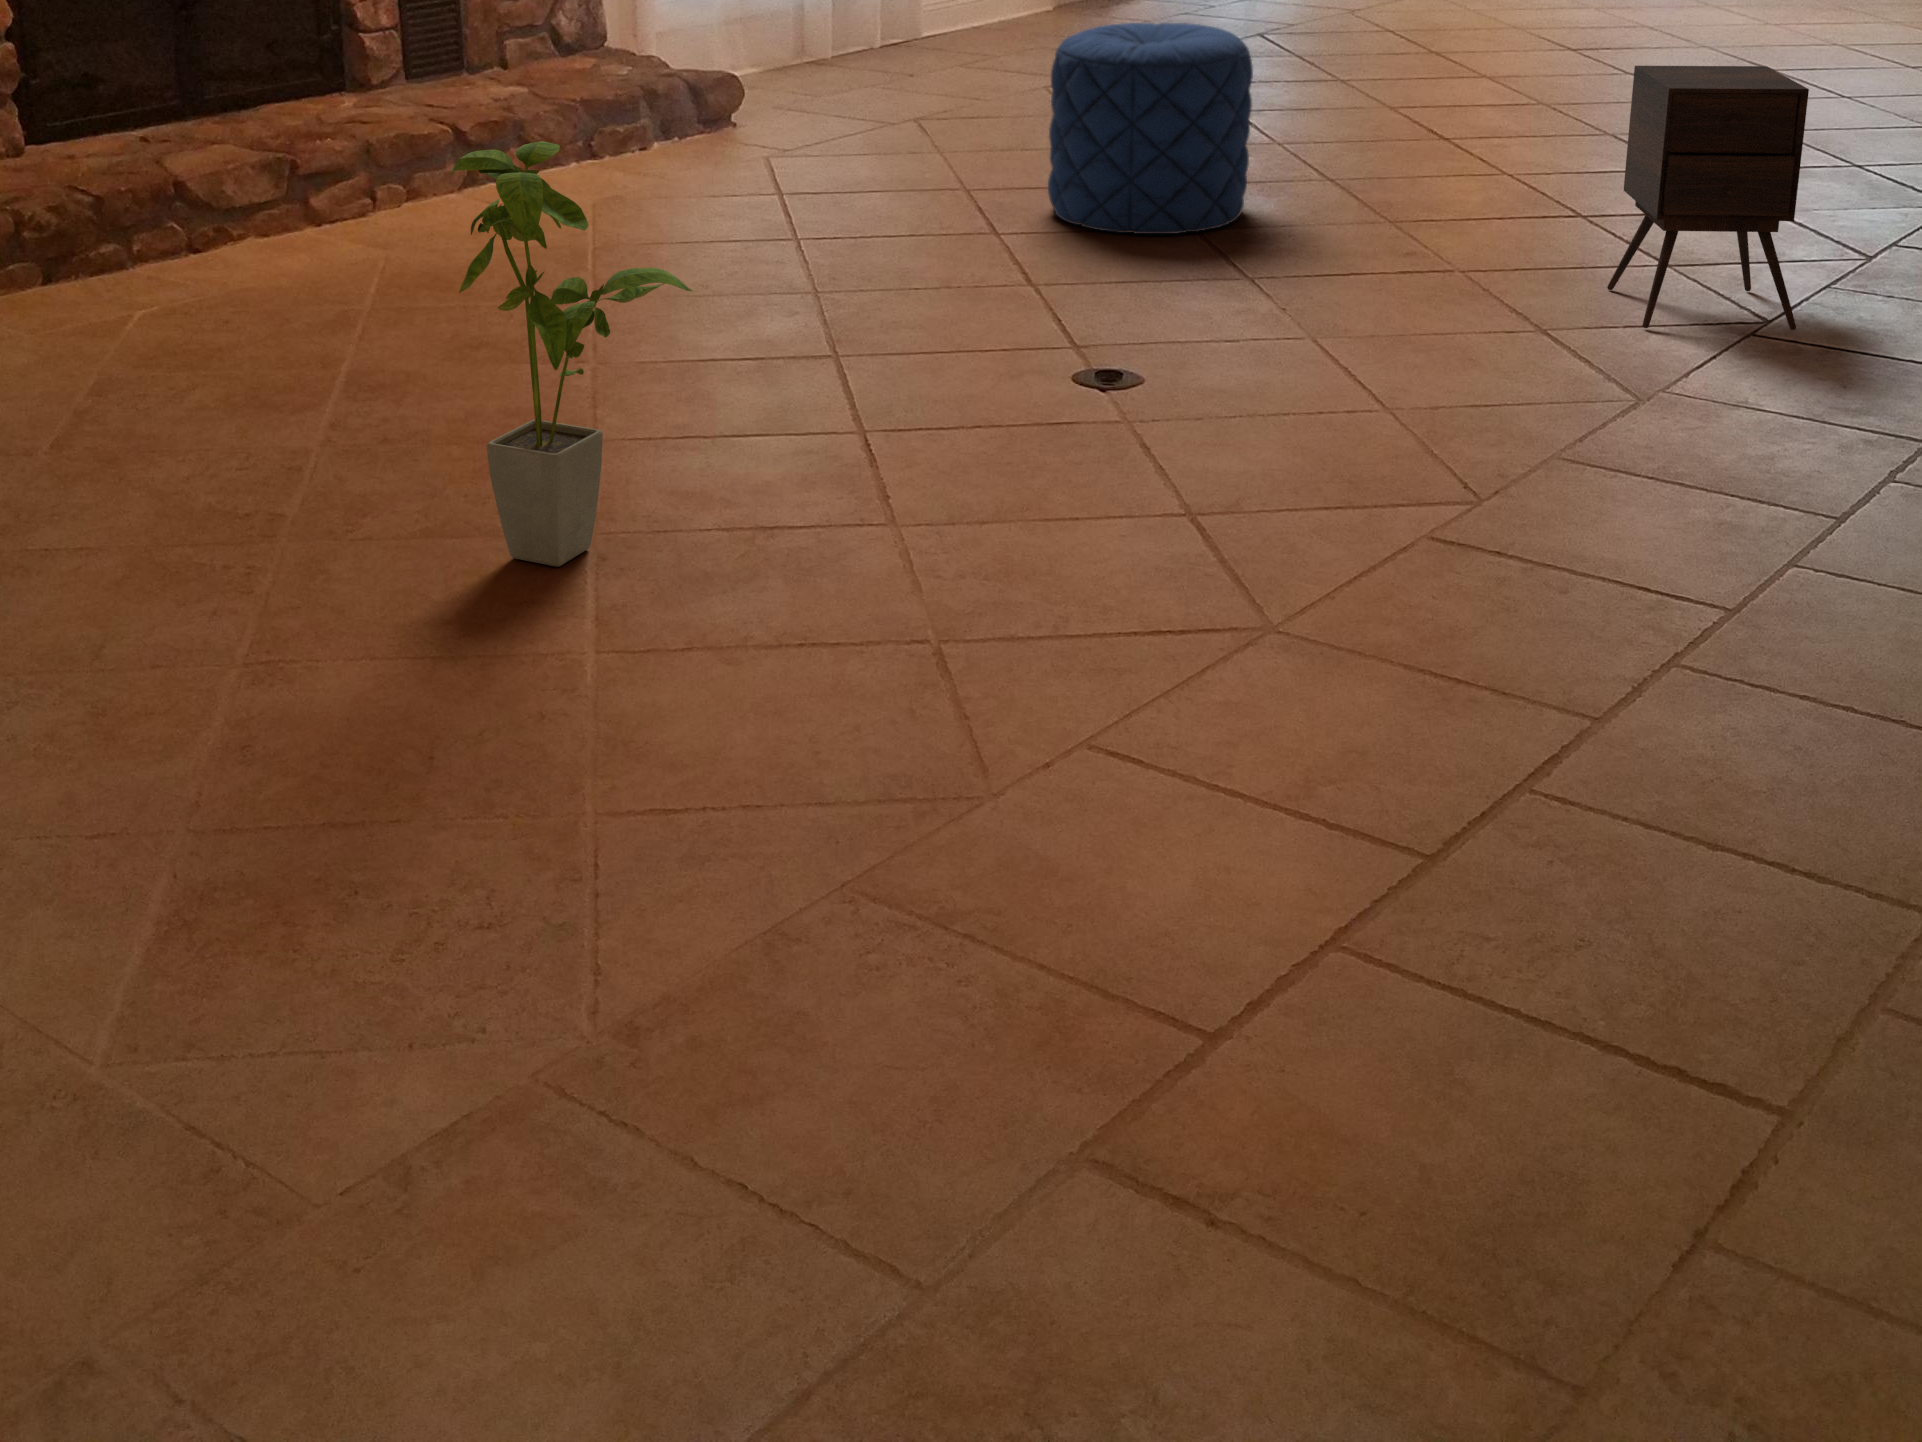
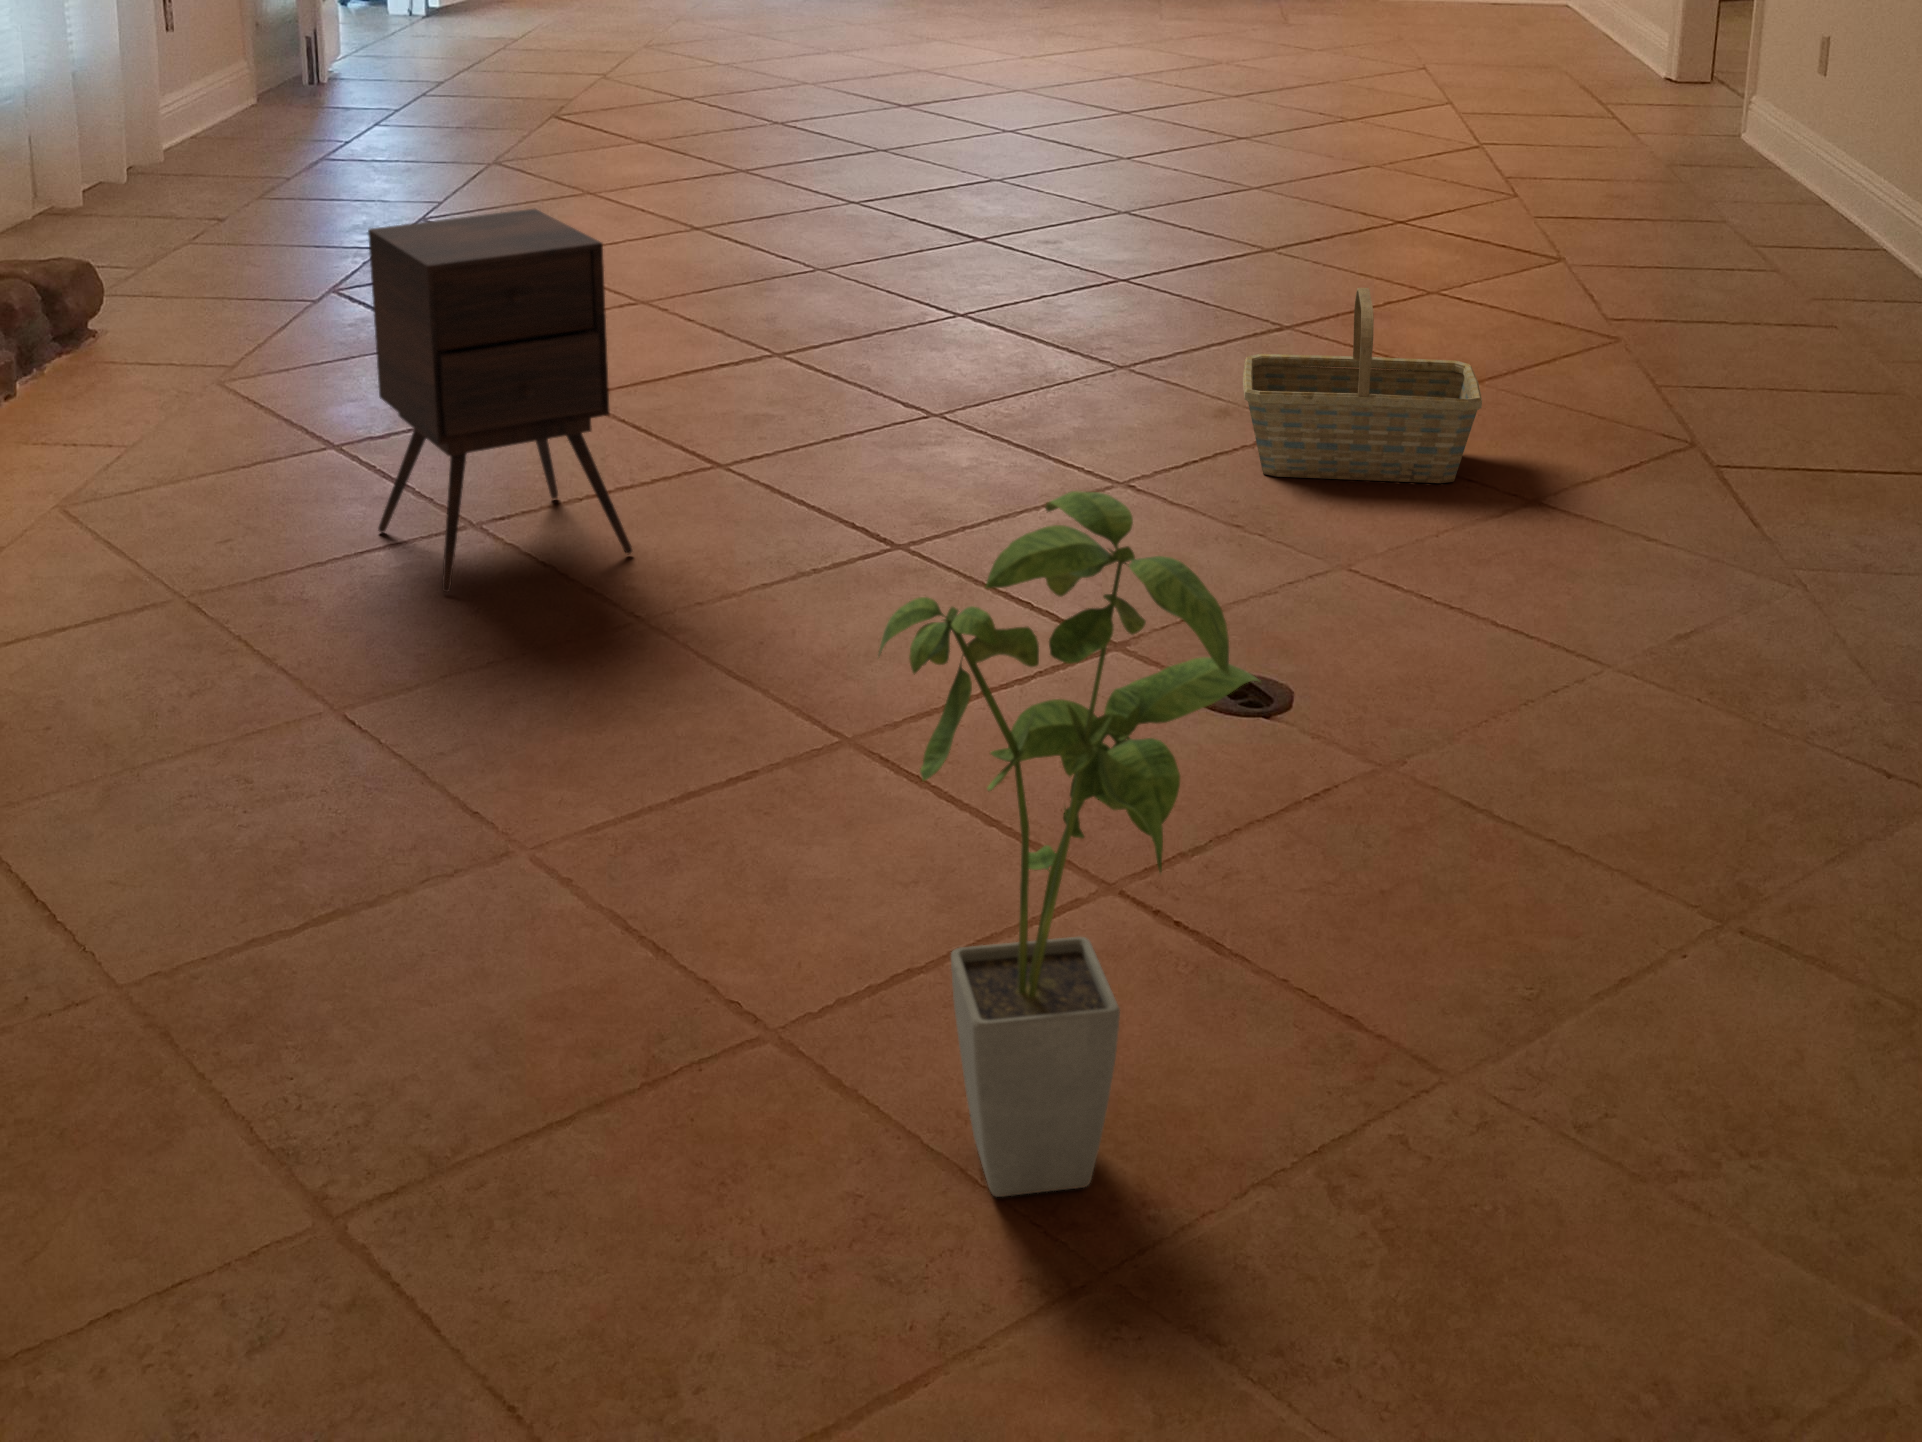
pouf: present [1048,23,1253,234] -> none [698,128,958,409]
side table: present [1607,66,1809,330] -> present [368,209,632,592]
basket: none [1321,177,1543,345] -> present [1243,288,1482,483]

